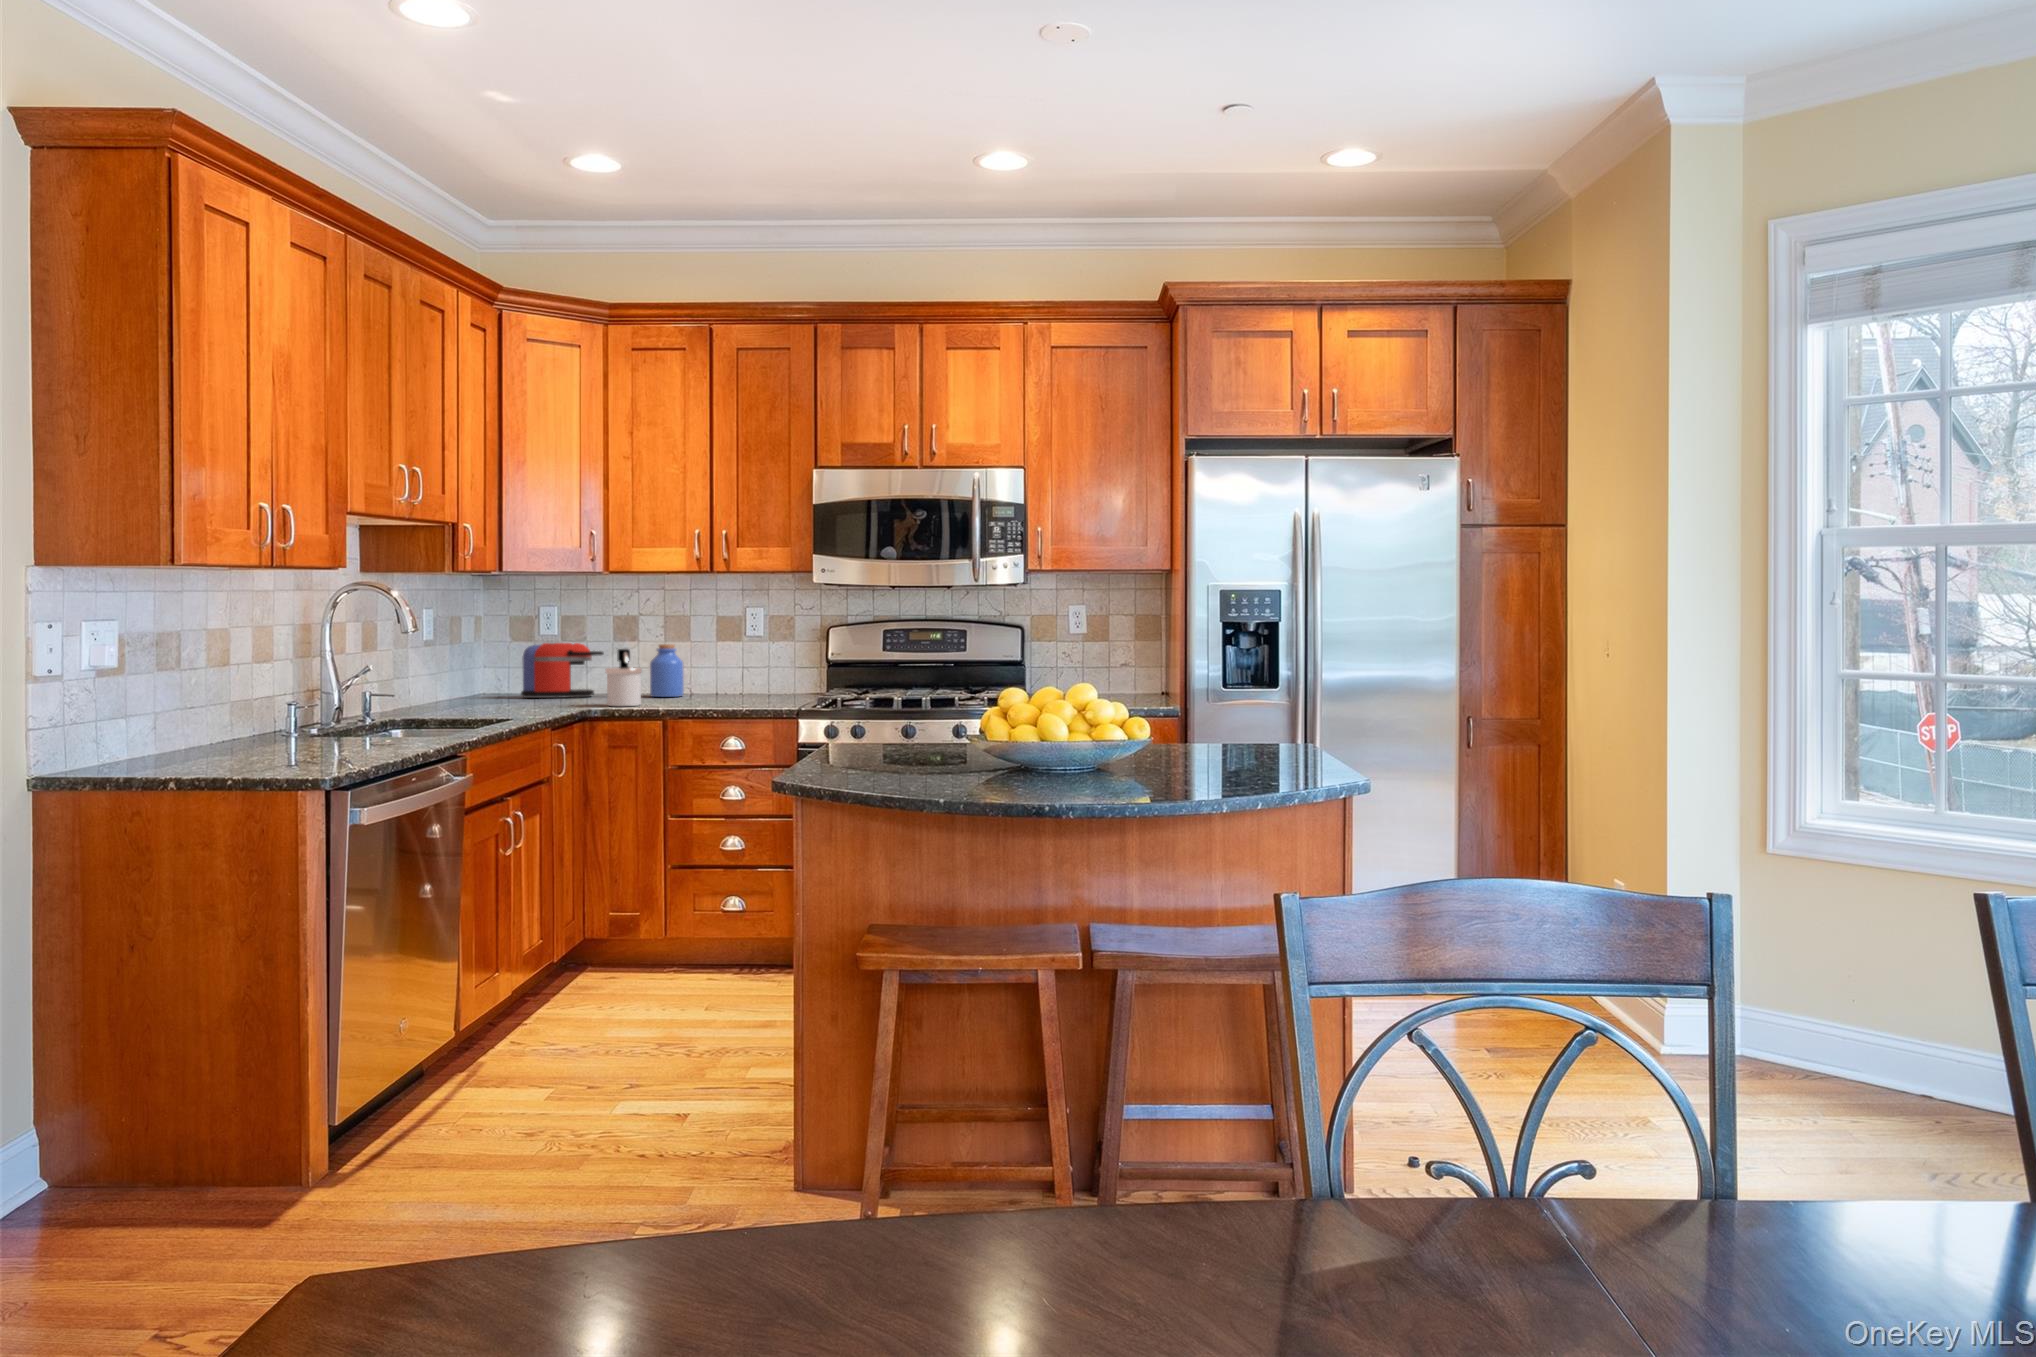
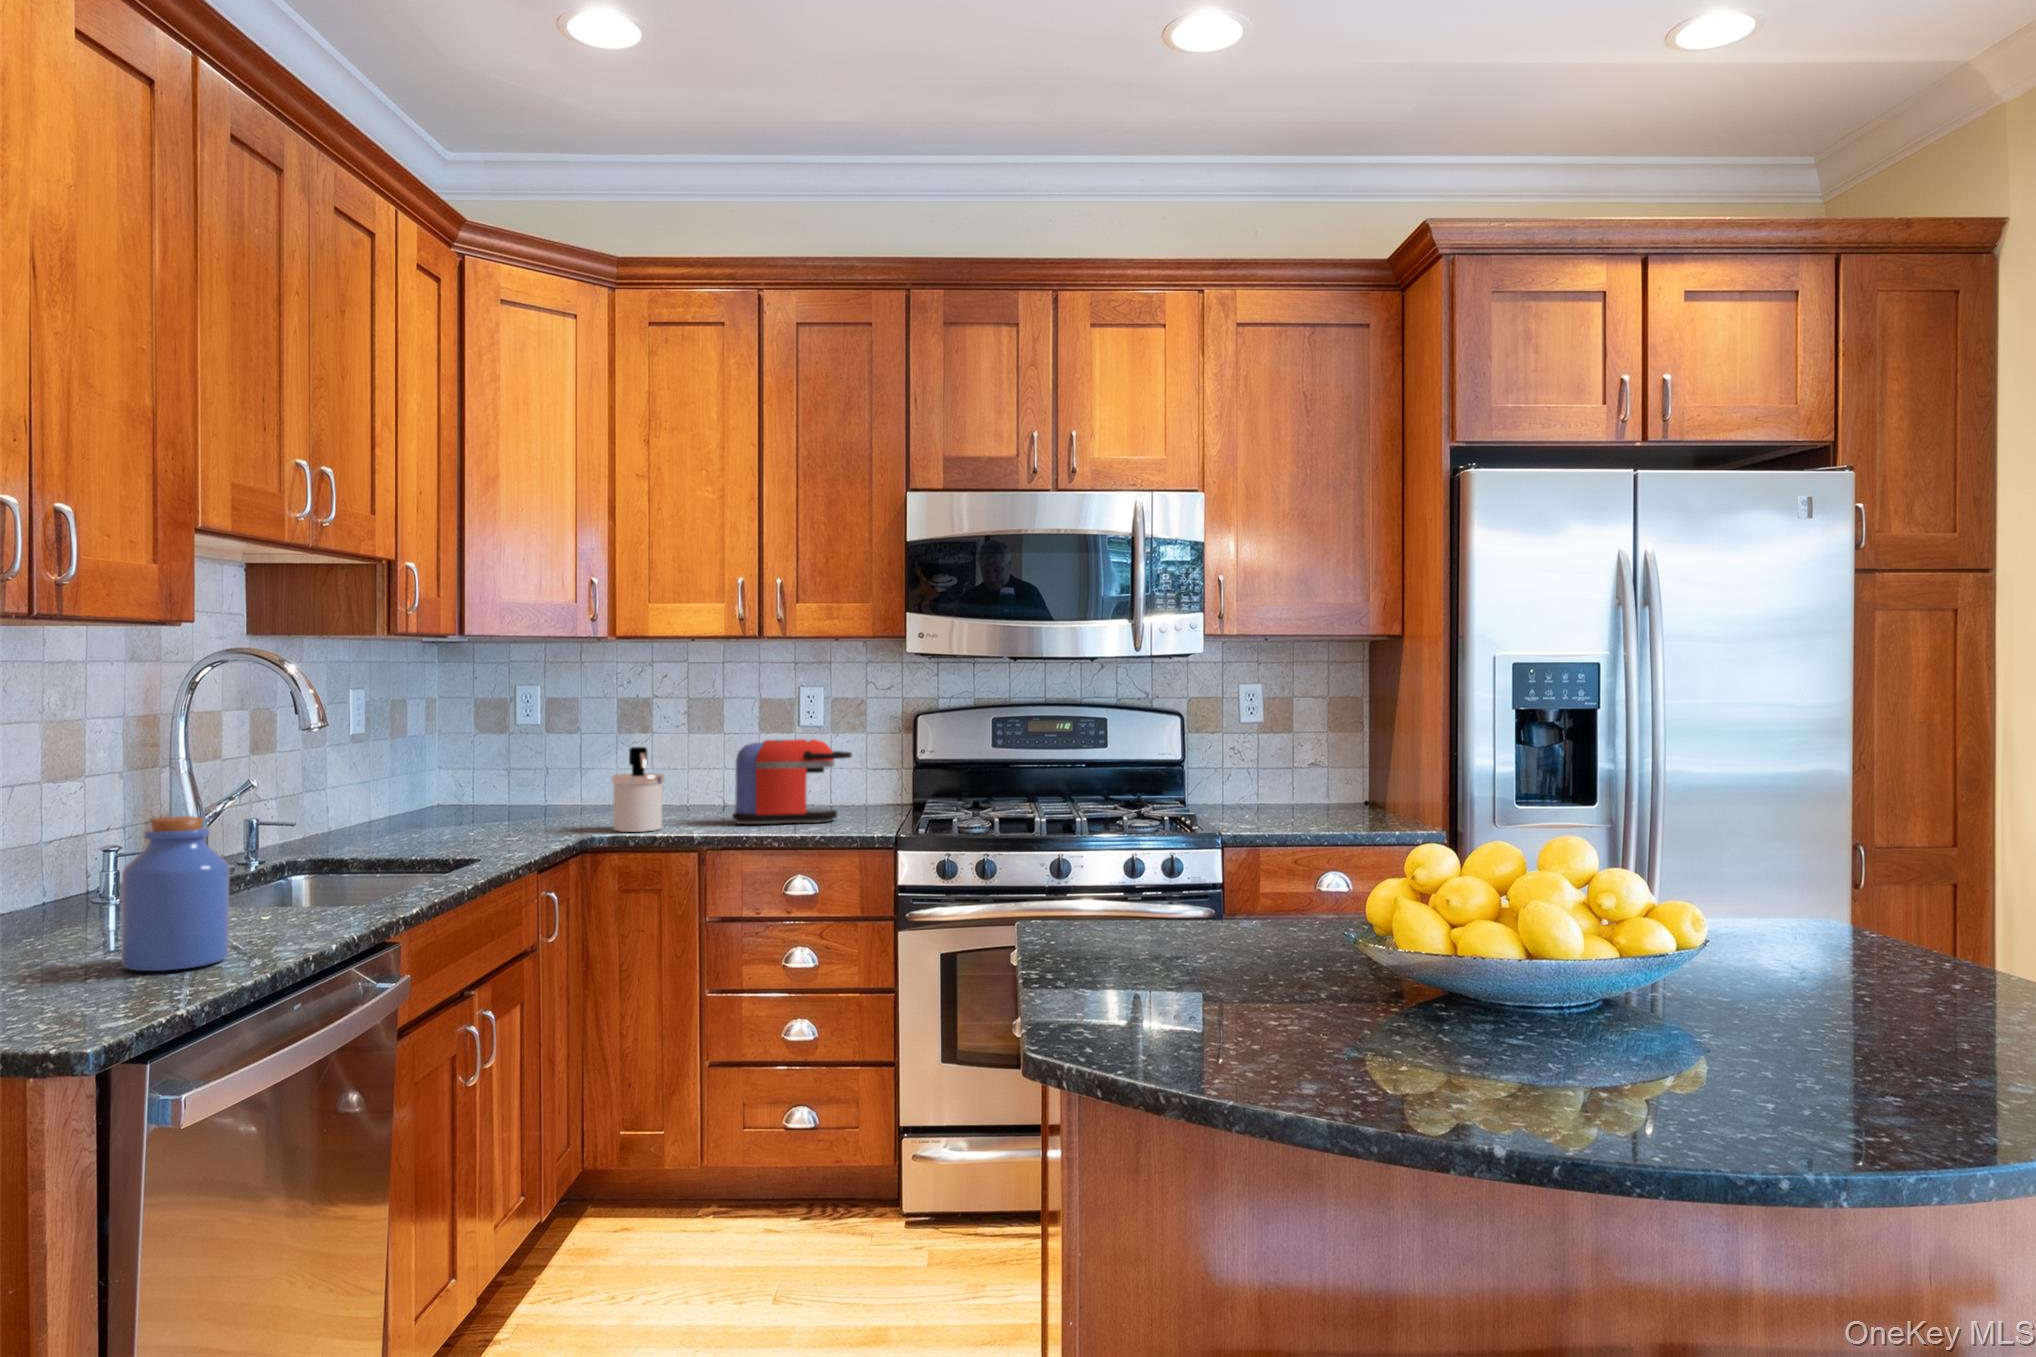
coffee maker: present [521,643,604,698] -> present [733,739,852,824]
jar: present [650,644,684,697] -> present [121,816,229,971]

